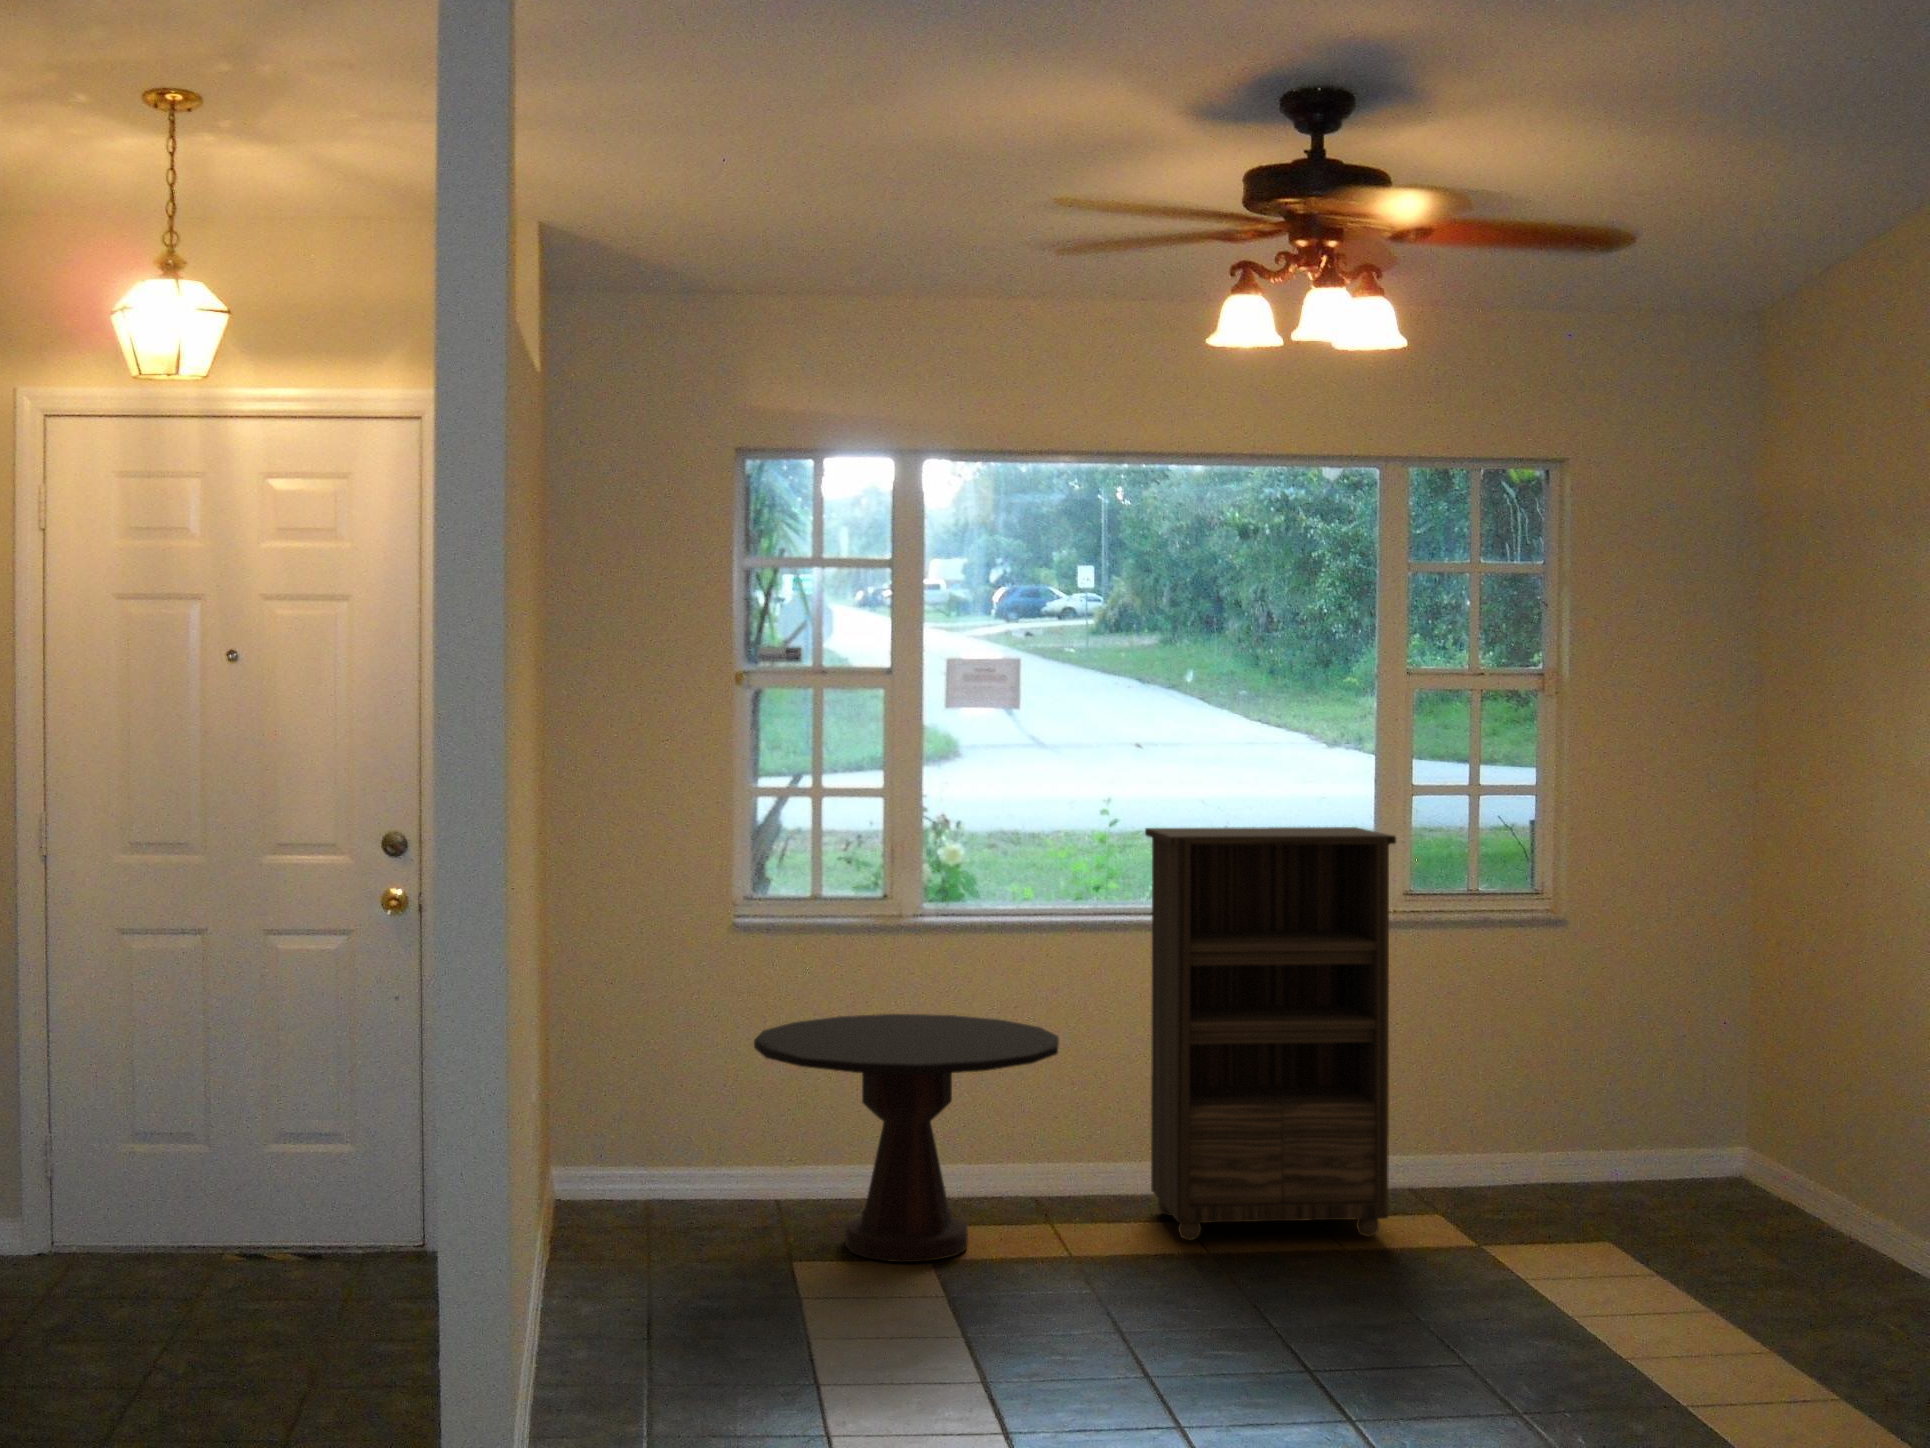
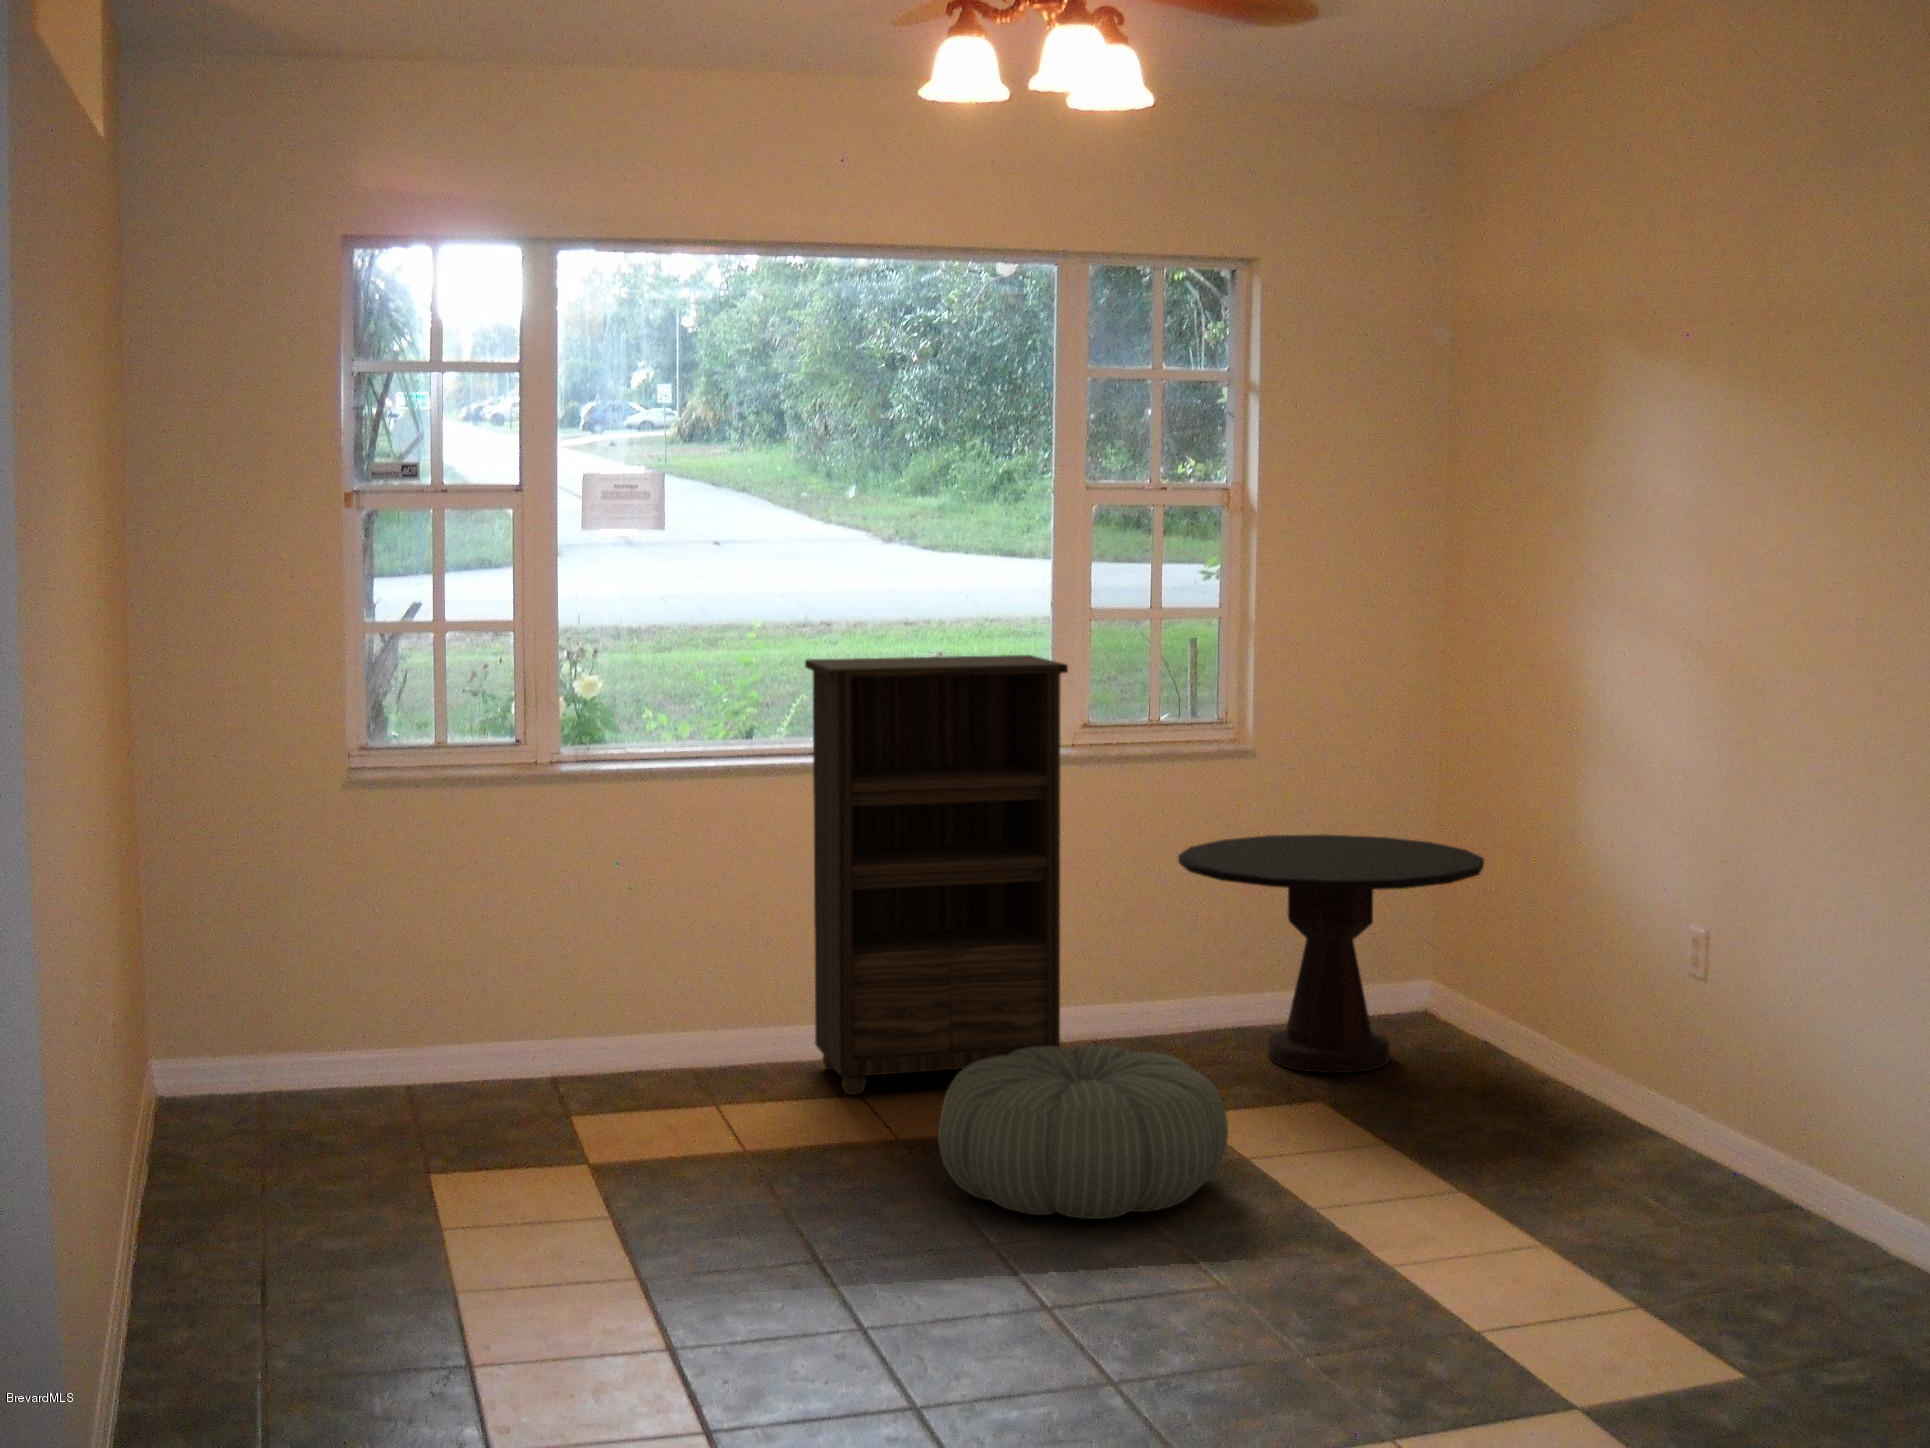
side table: present [754,1014,1059,1262] -> present [1178,835,1484,1073]
pouf: none [1279,1204,1569,1379] -> present [938,1045,1228,1219]

